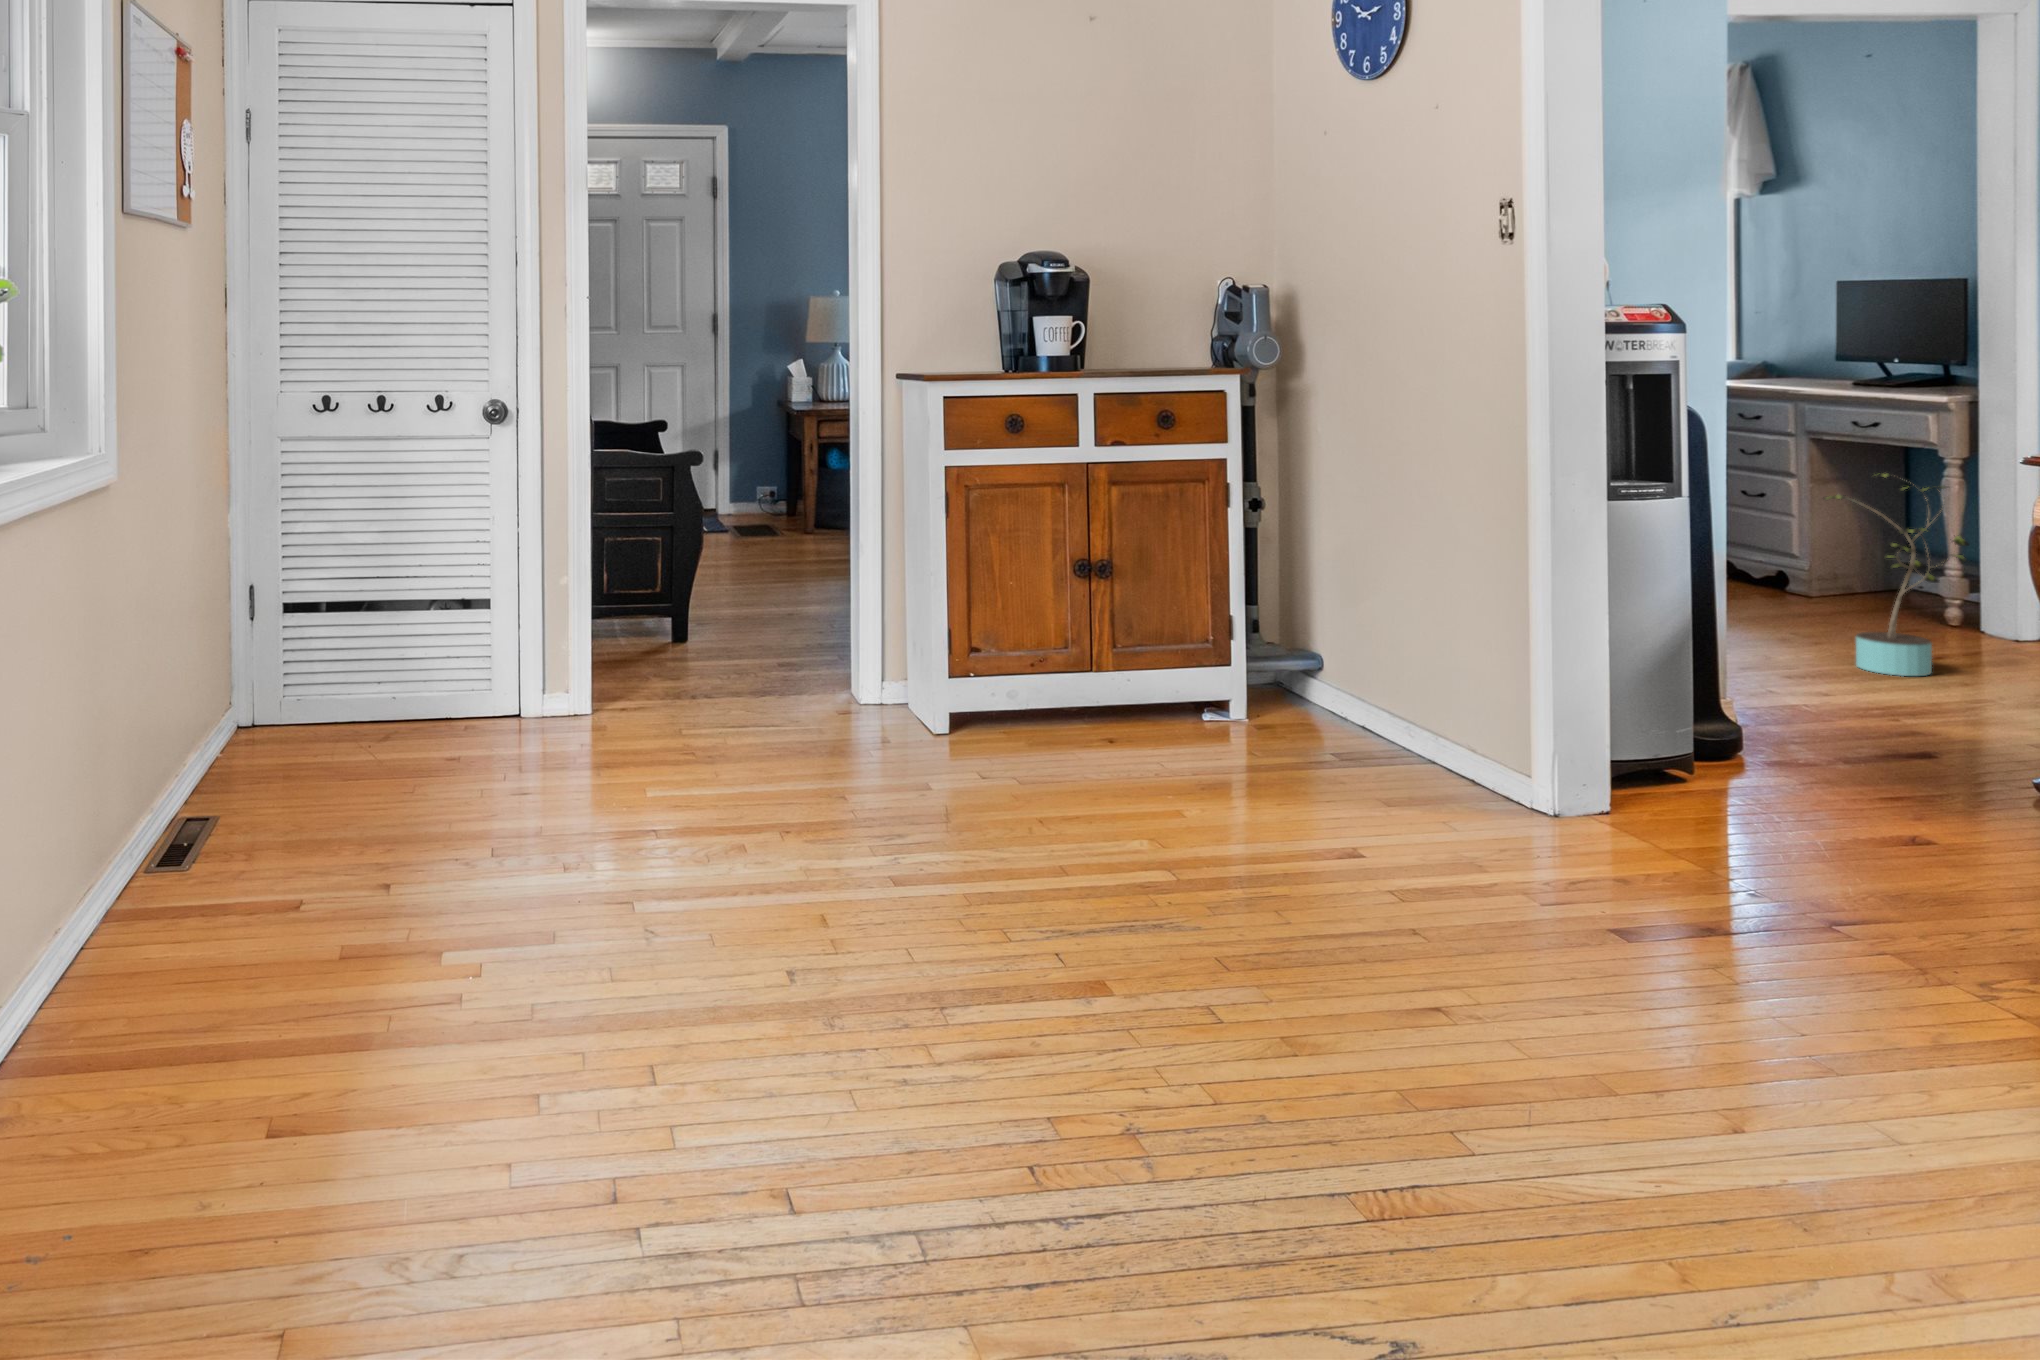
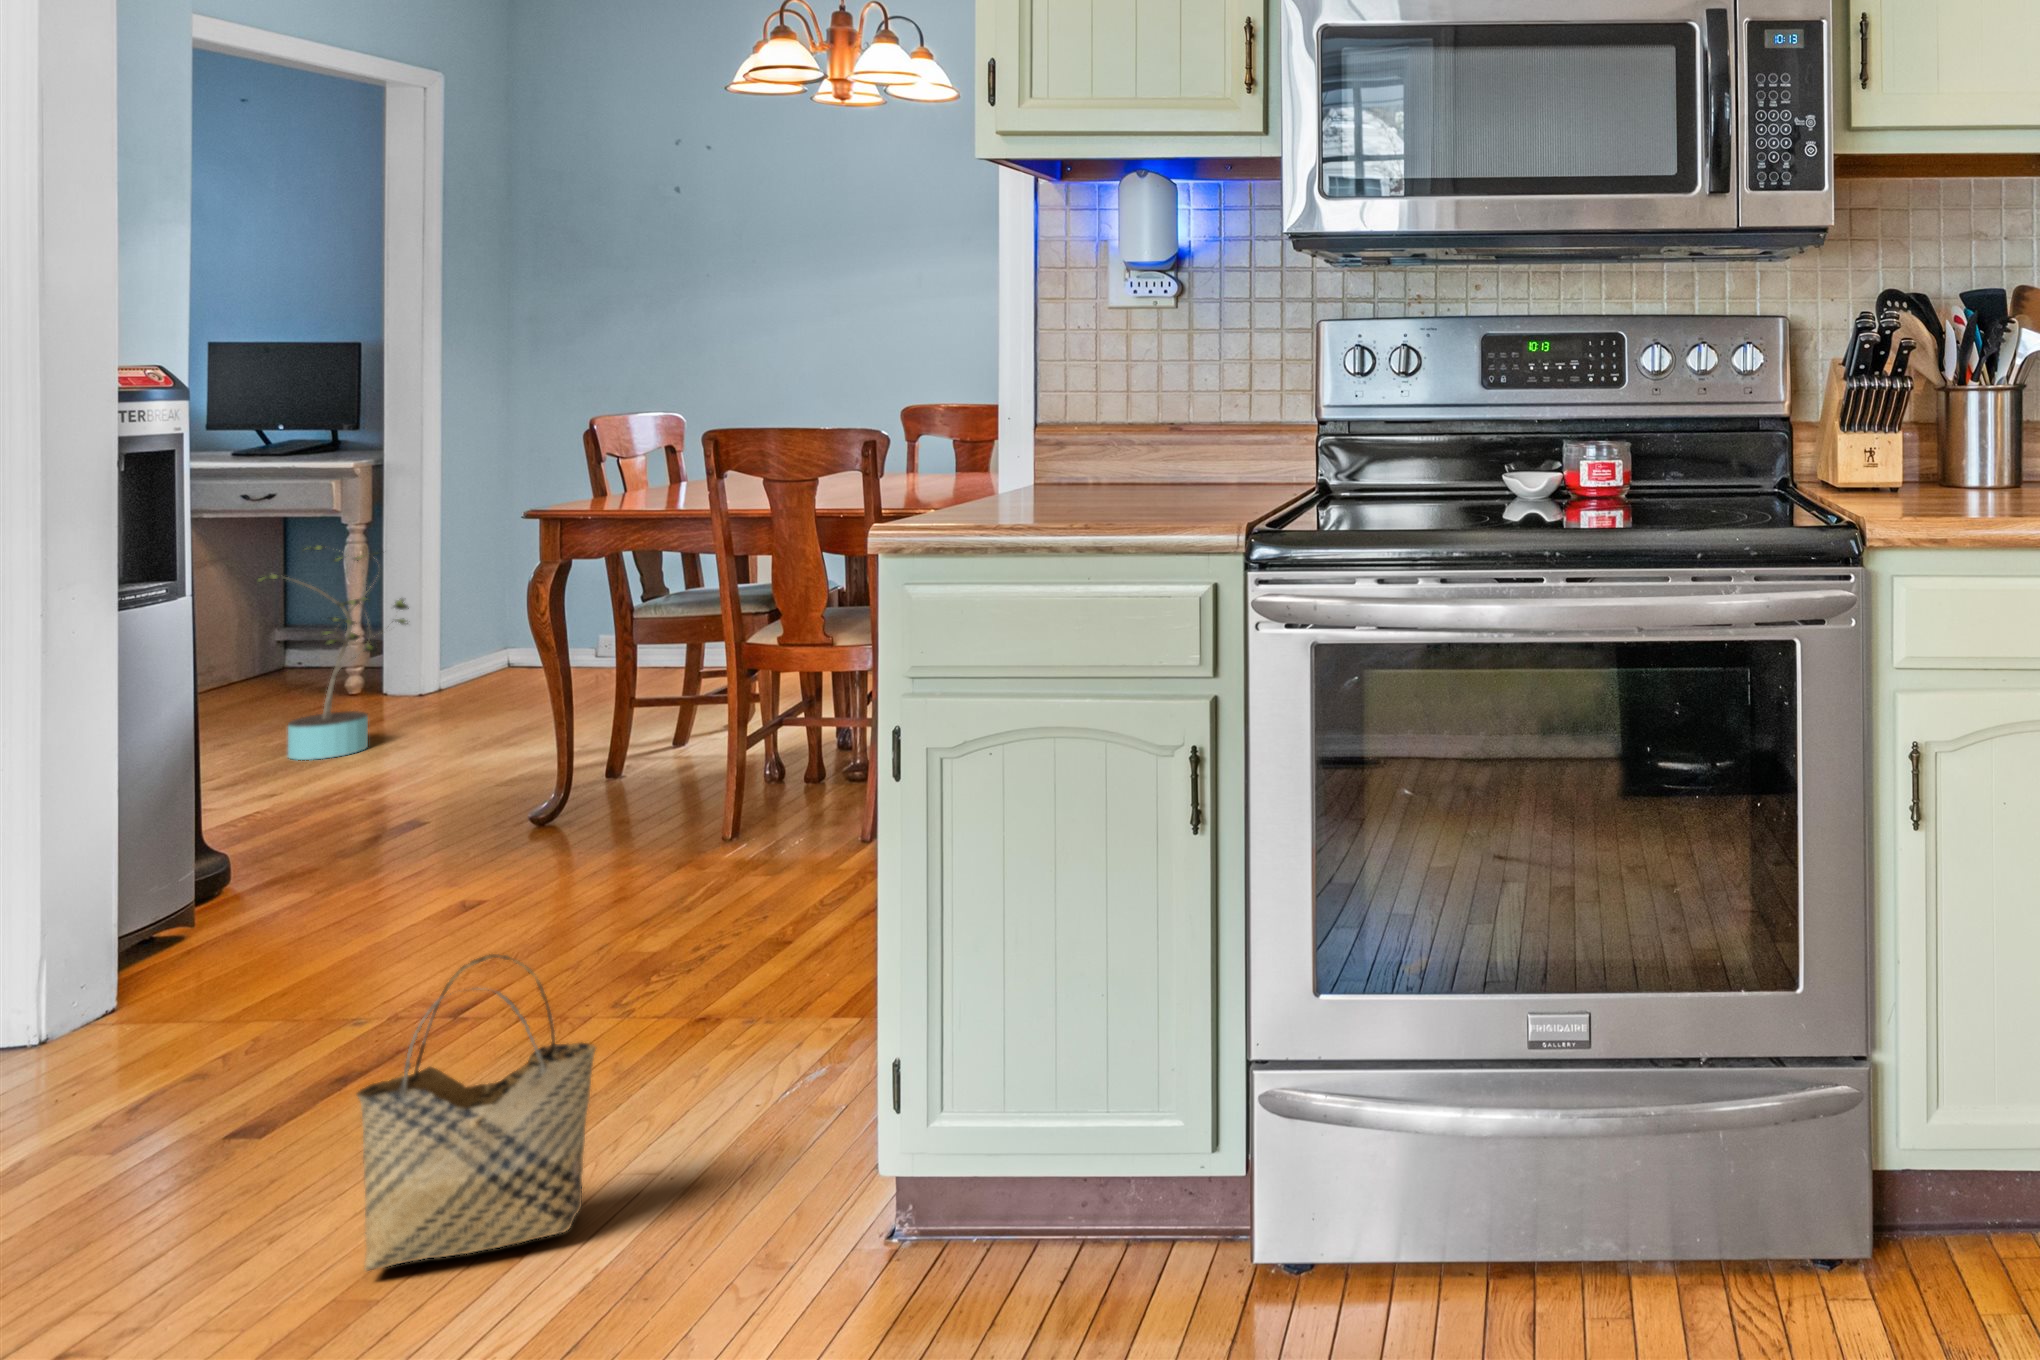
woven basket: none [1611,850,1815,1131] -> present [357,954,596,1271]

